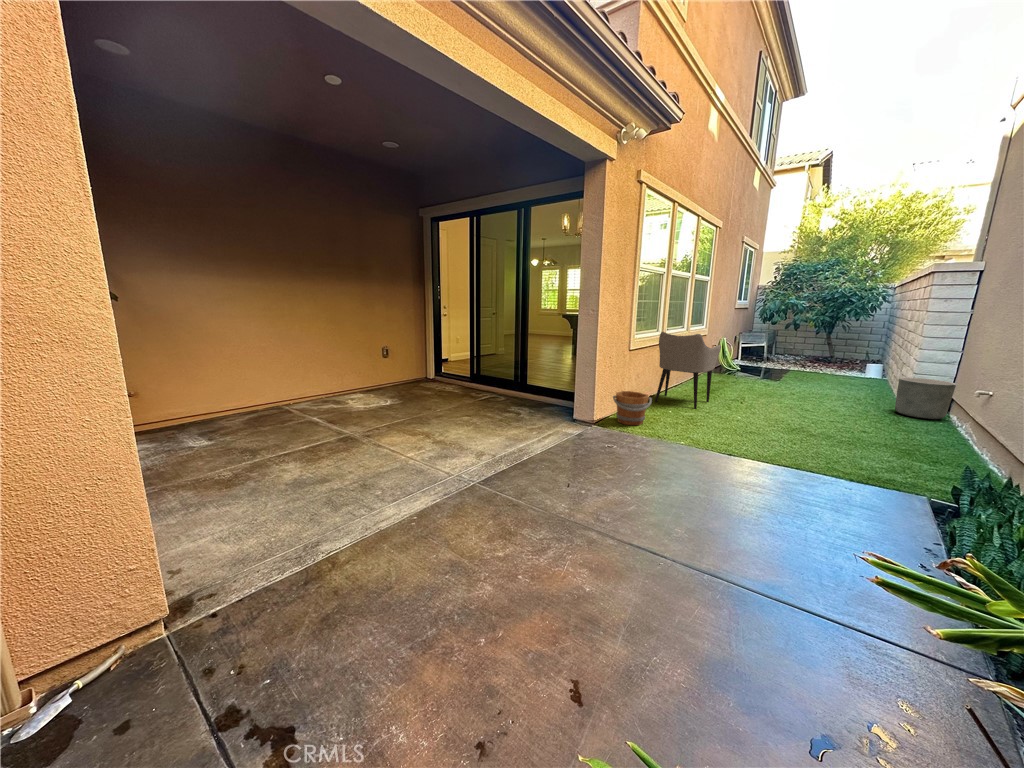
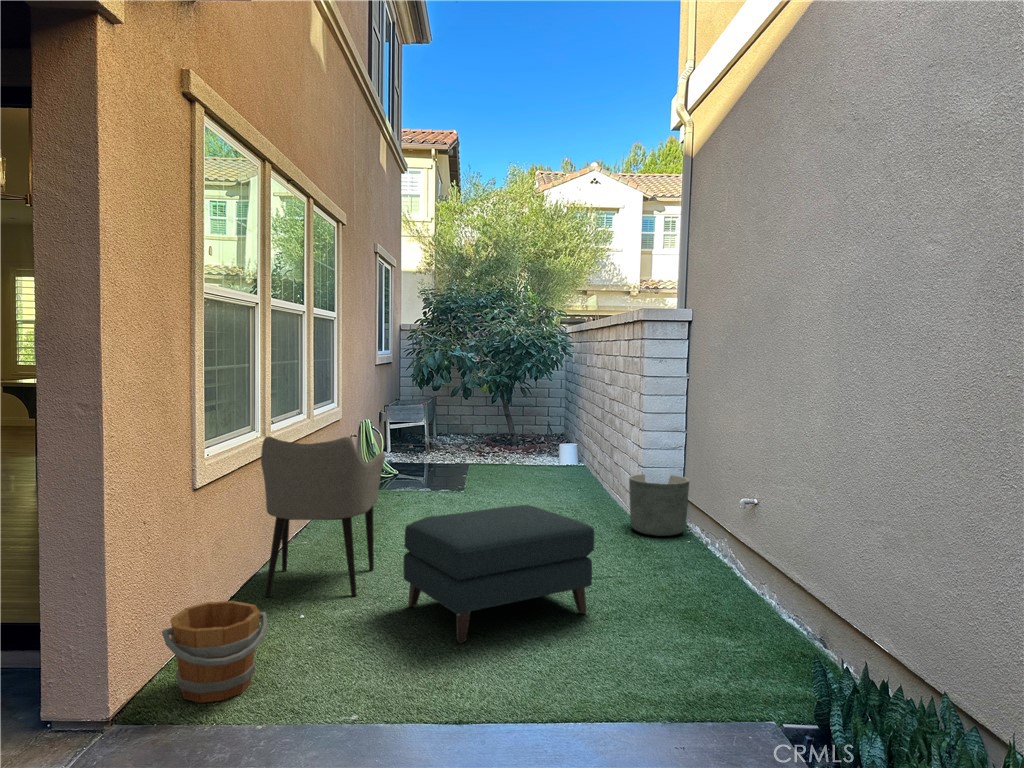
ottoman: none [720,375,840,437] -> present [403,505,594,643]

